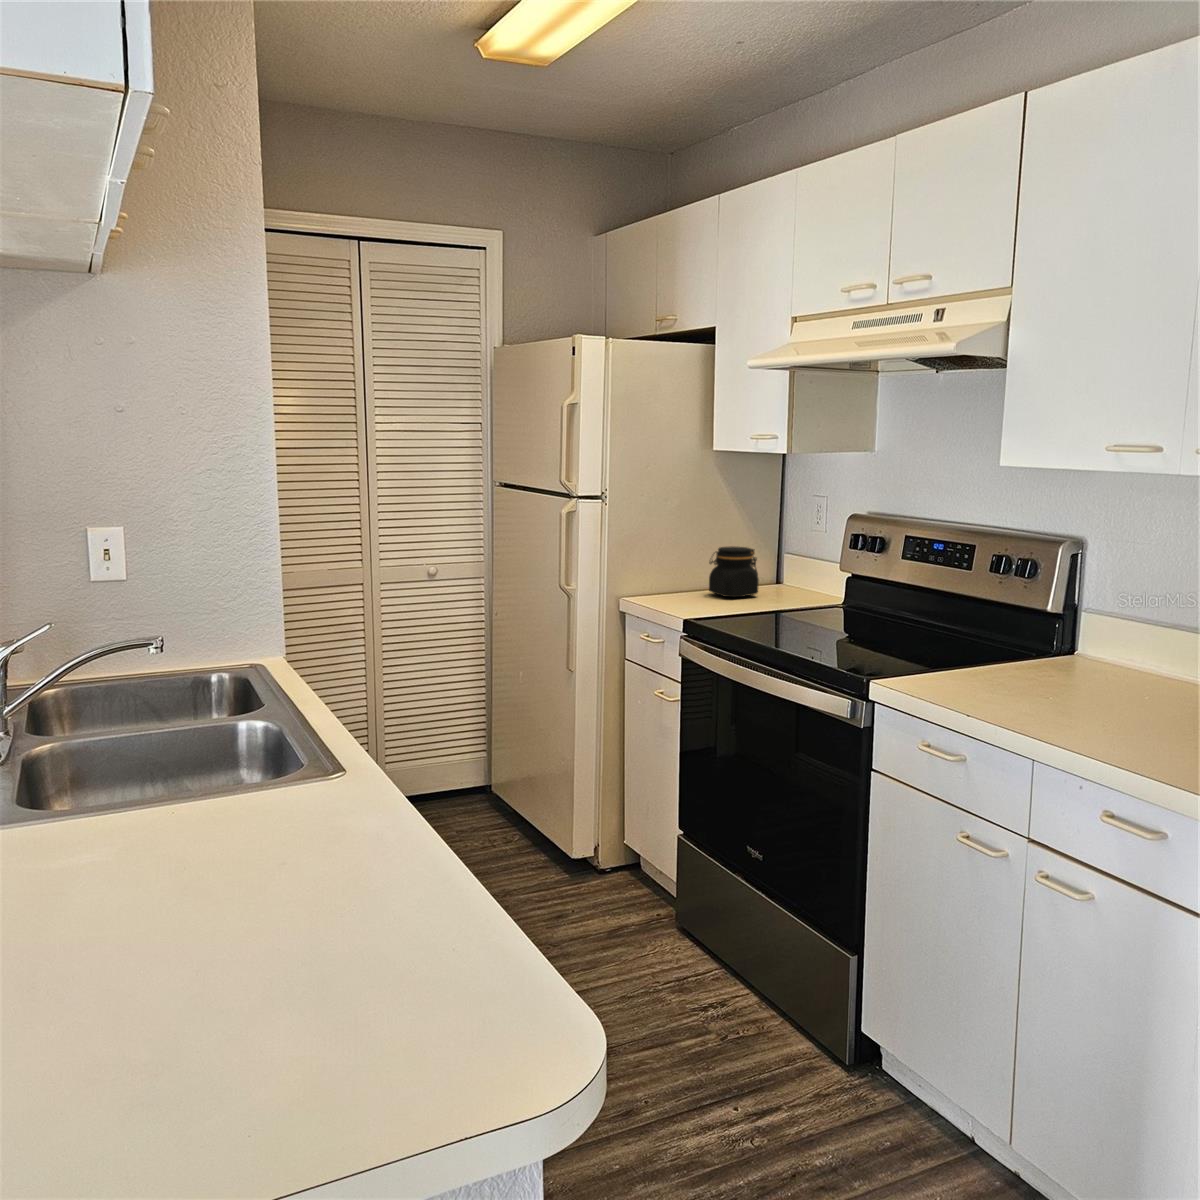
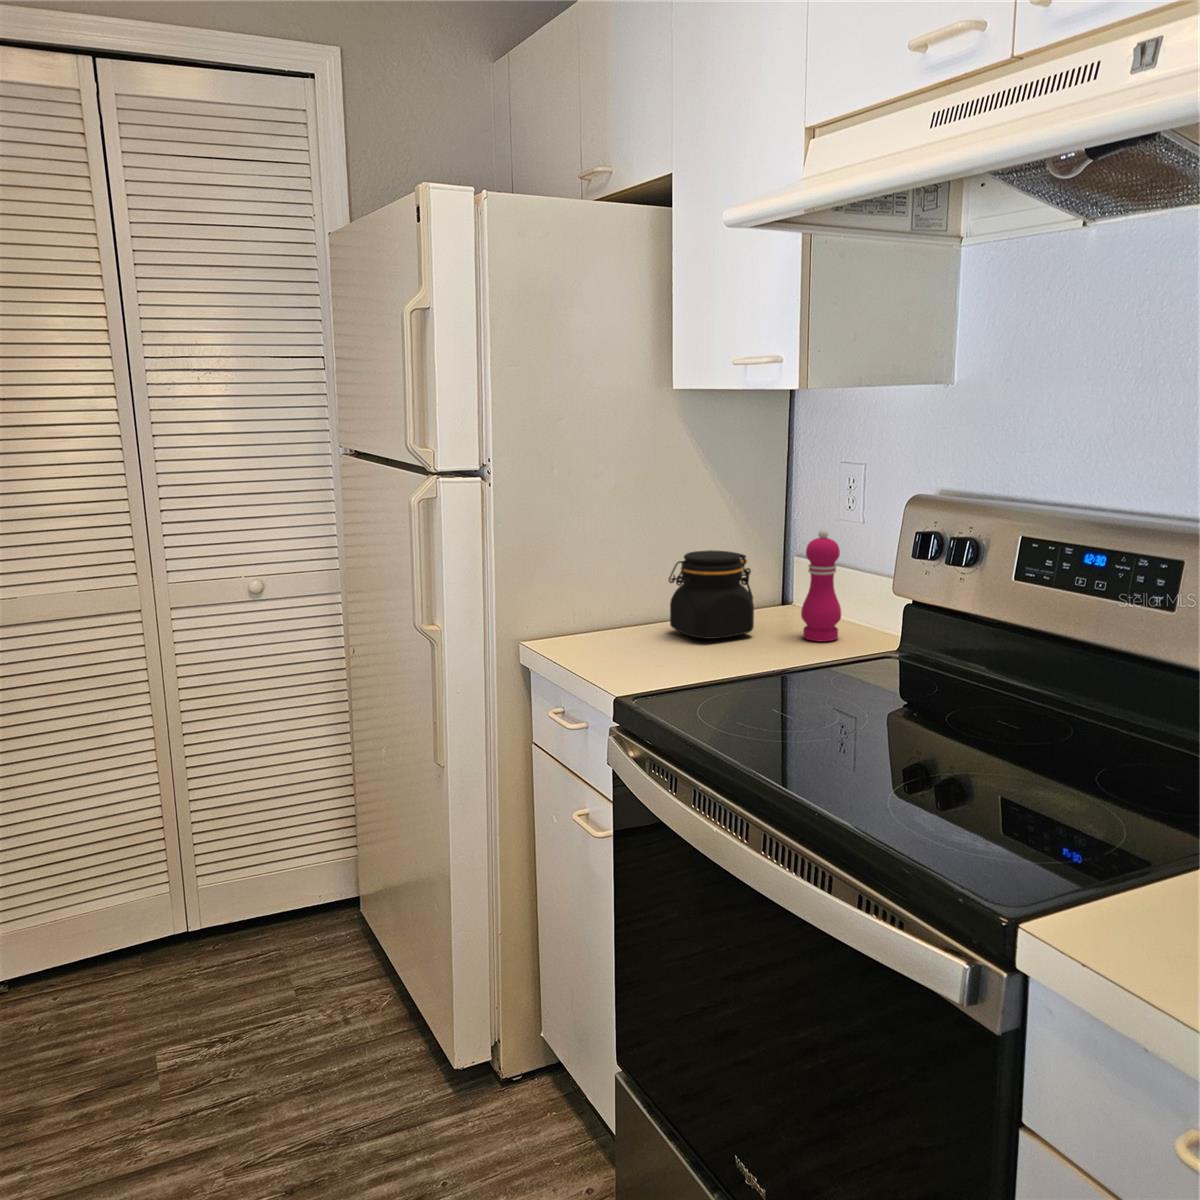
pepper mill: none [786,534,810,599] -> present [801,529,841,641]

